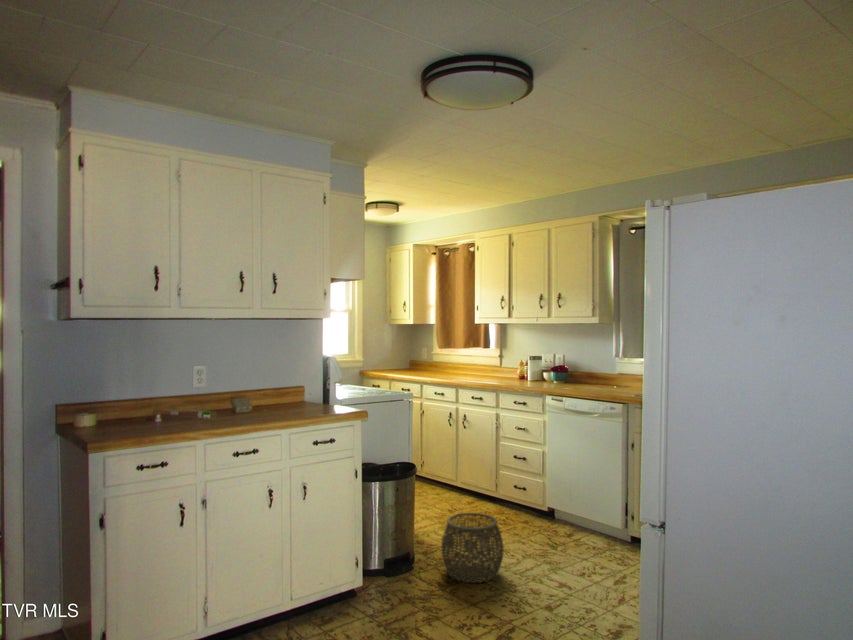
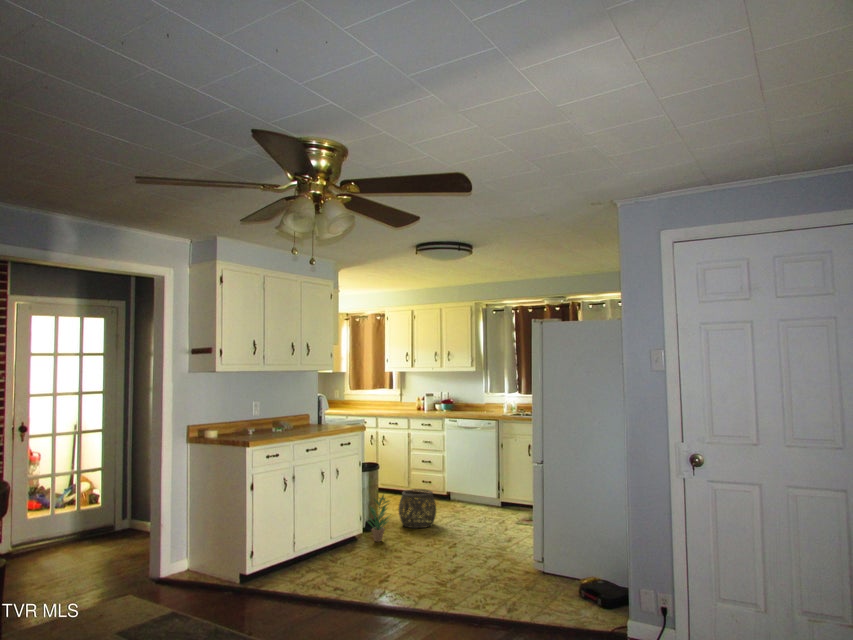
potted plant: none [362,528,408,610] -> present [367,495,388,542]

